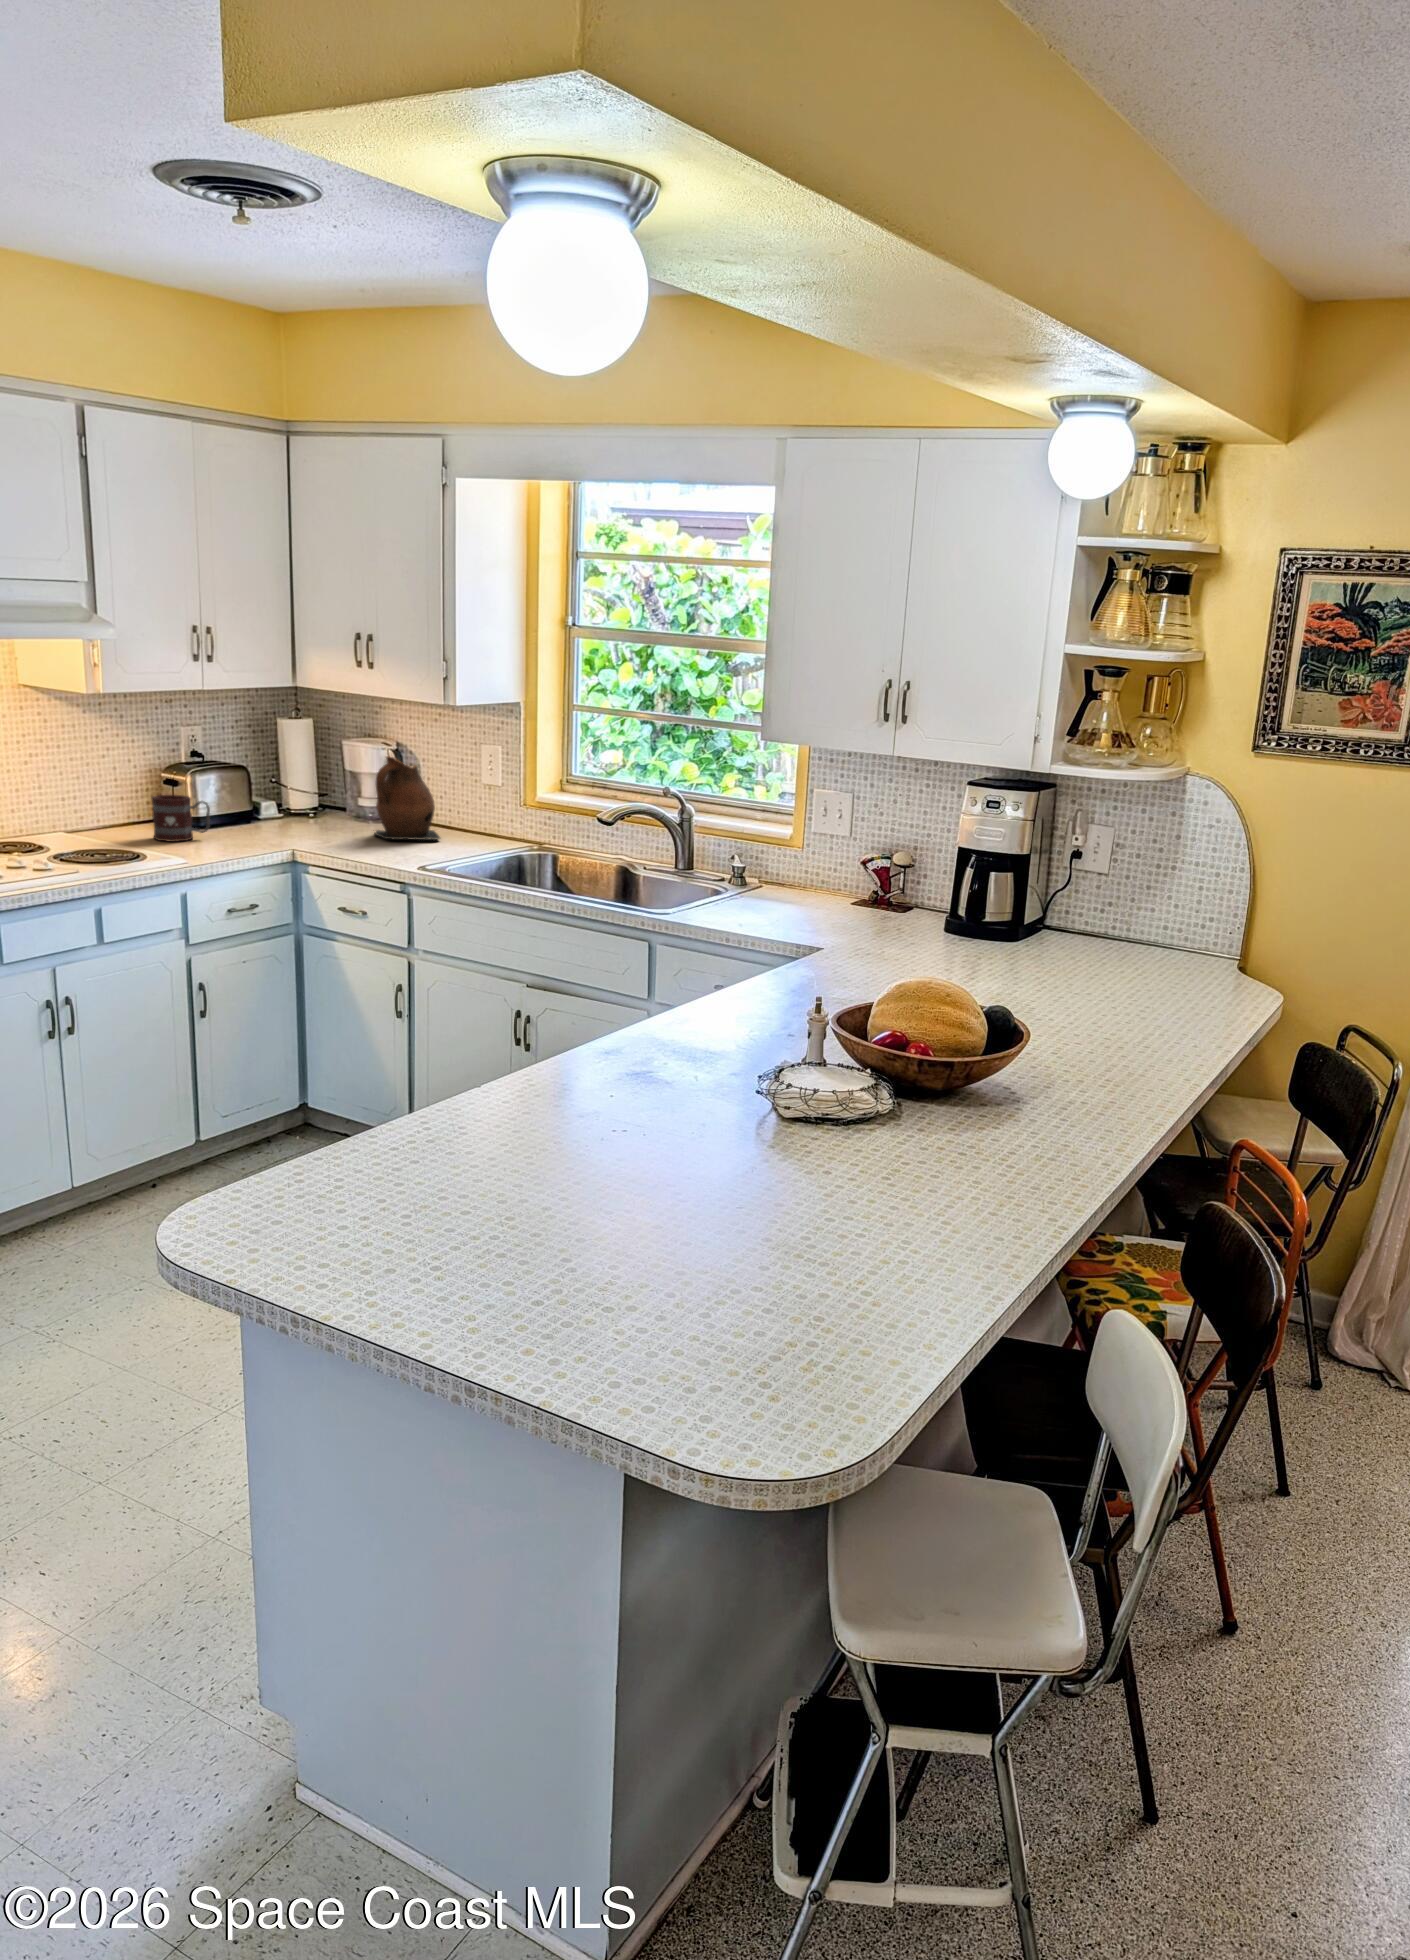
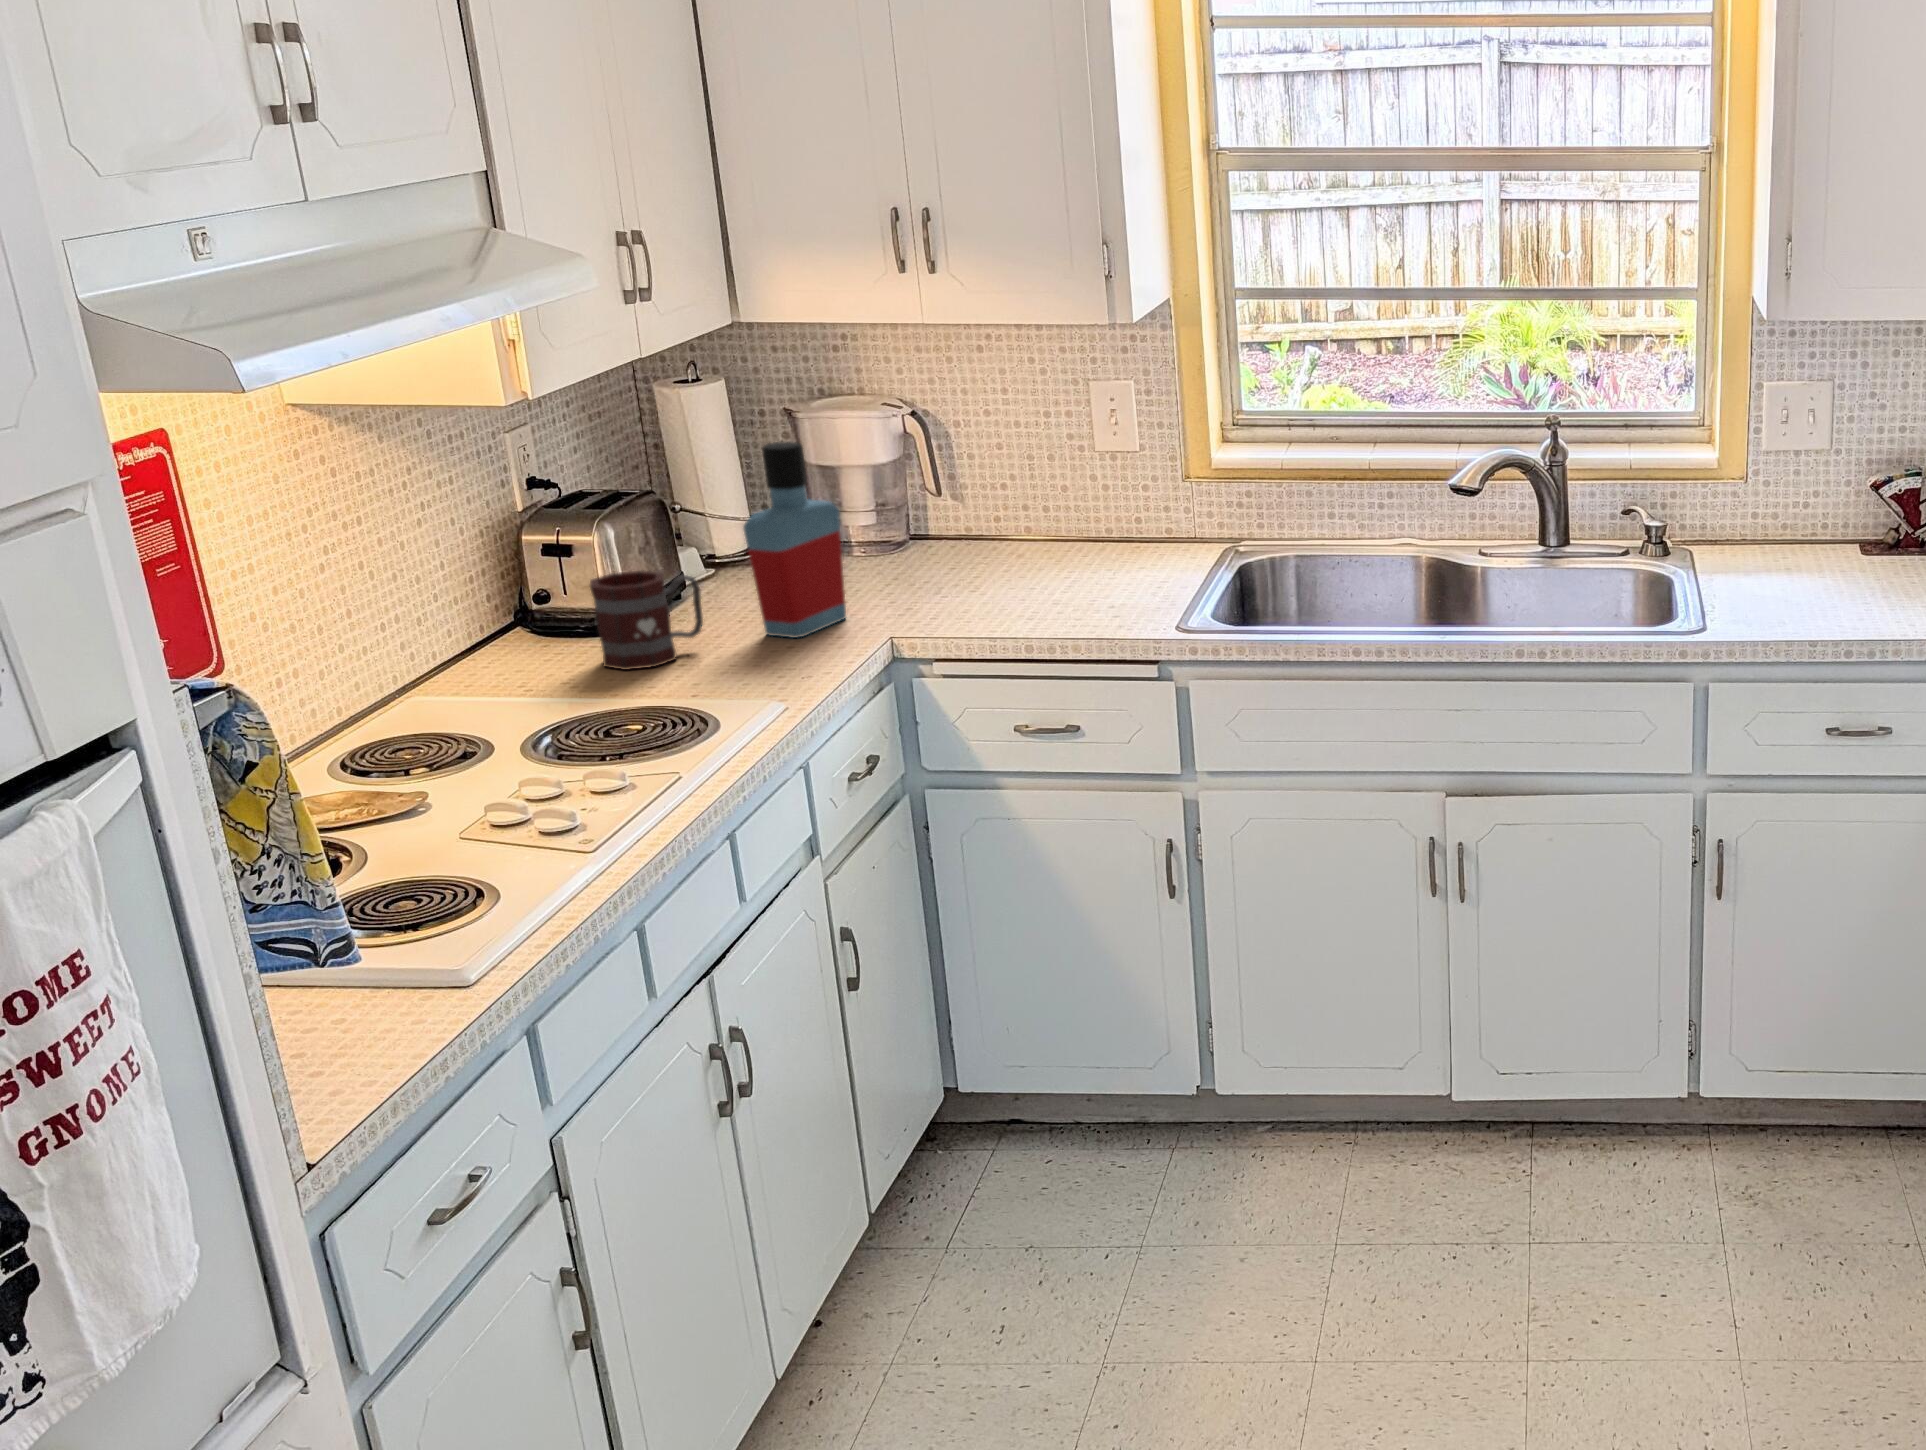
bottle: none [236,743,296,843] -> present [743,442,846,638]
ceramic pitcher: present [374,756,440,840] -> none [937,428,1080,583]

